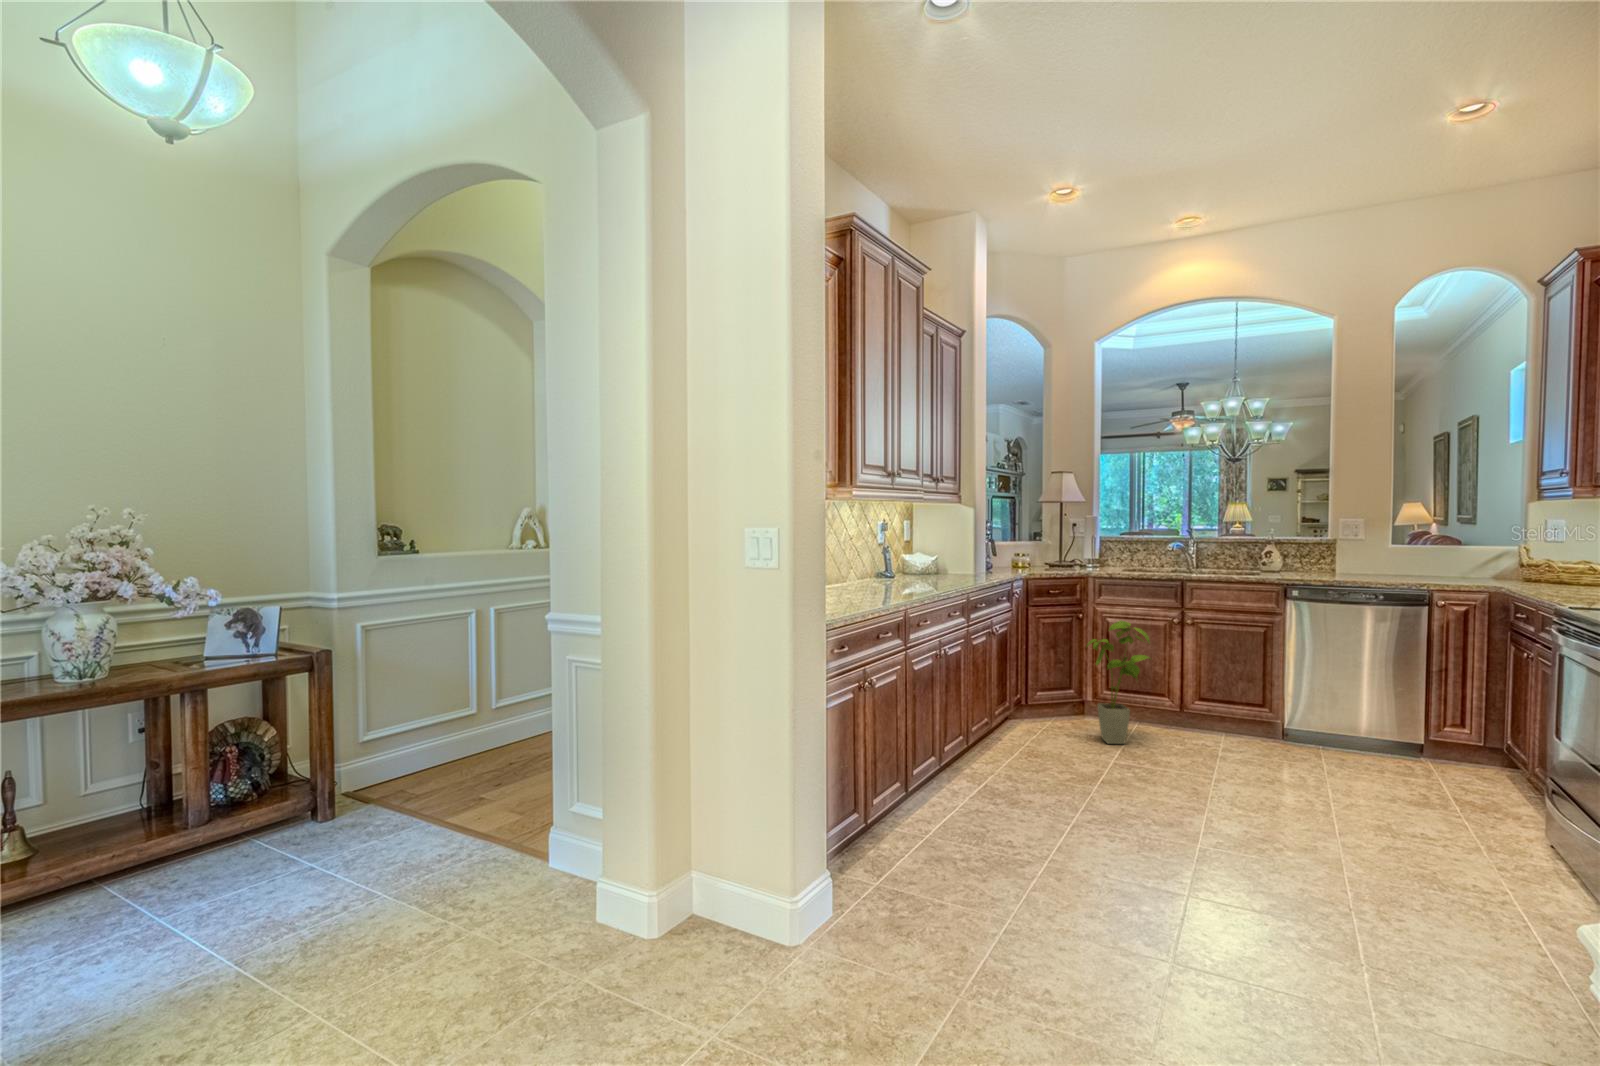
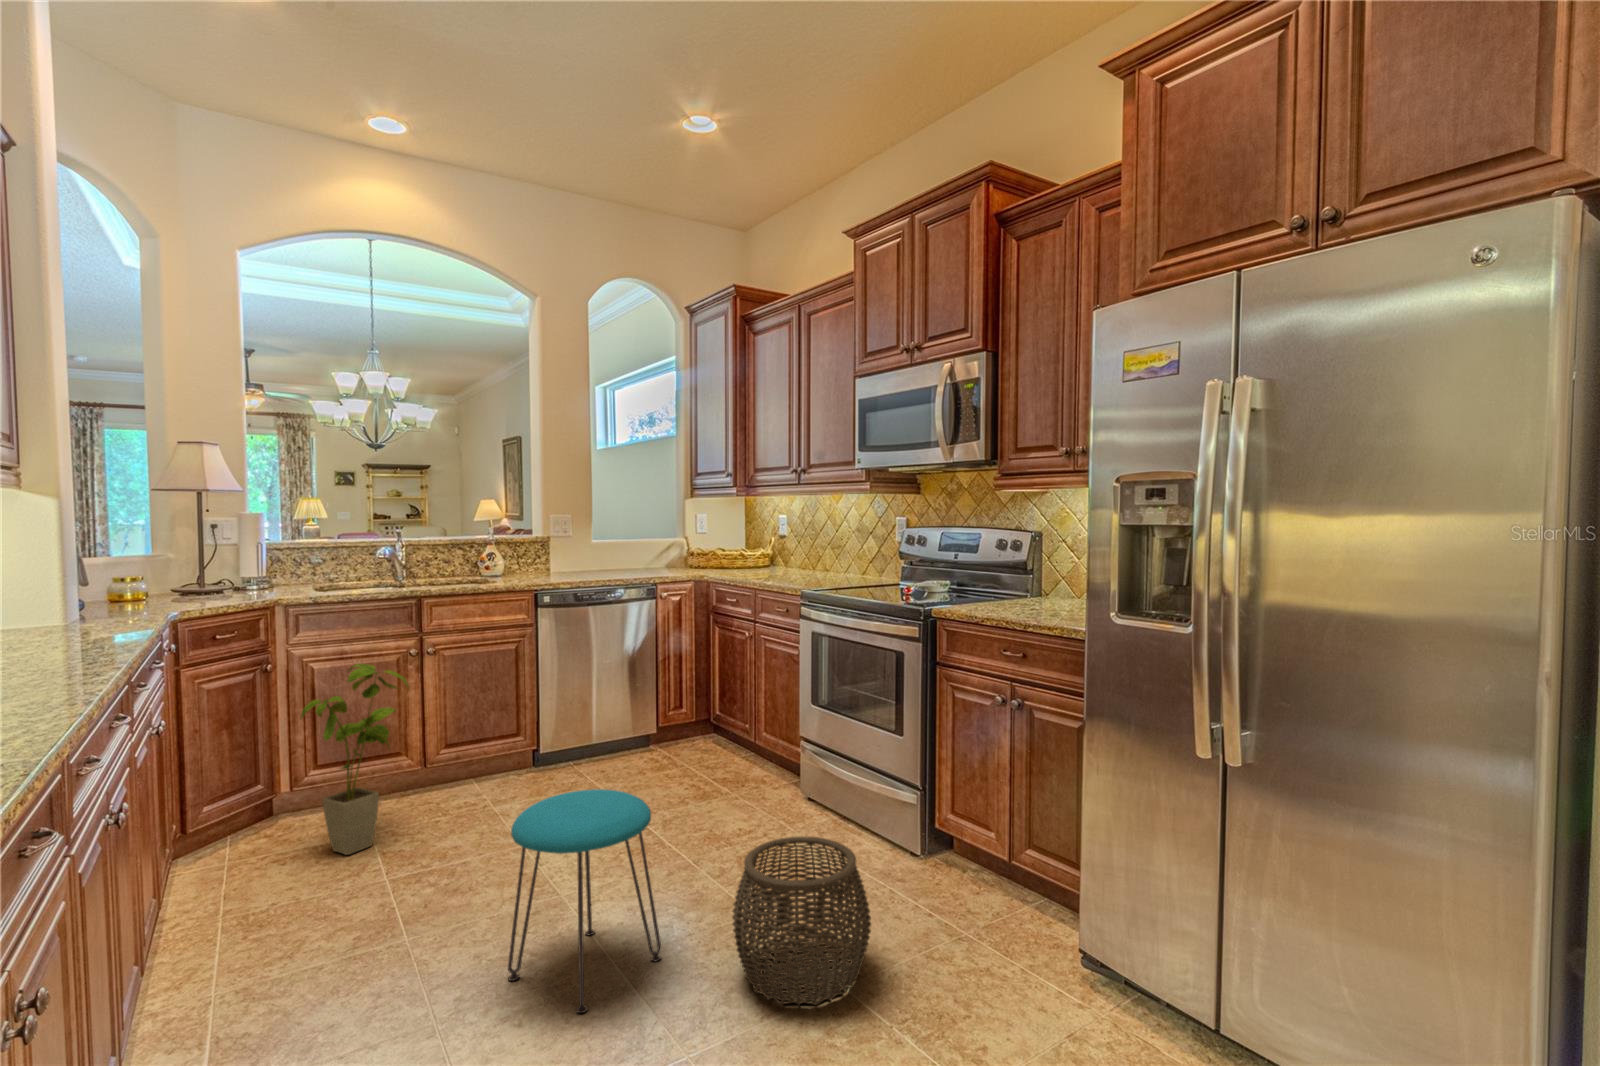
stool: none [1138,723,1244,864] -> present [508,789,661,1013]
woven basket: none [1275,806,1419,944] -> present [732,837,871,1006]

